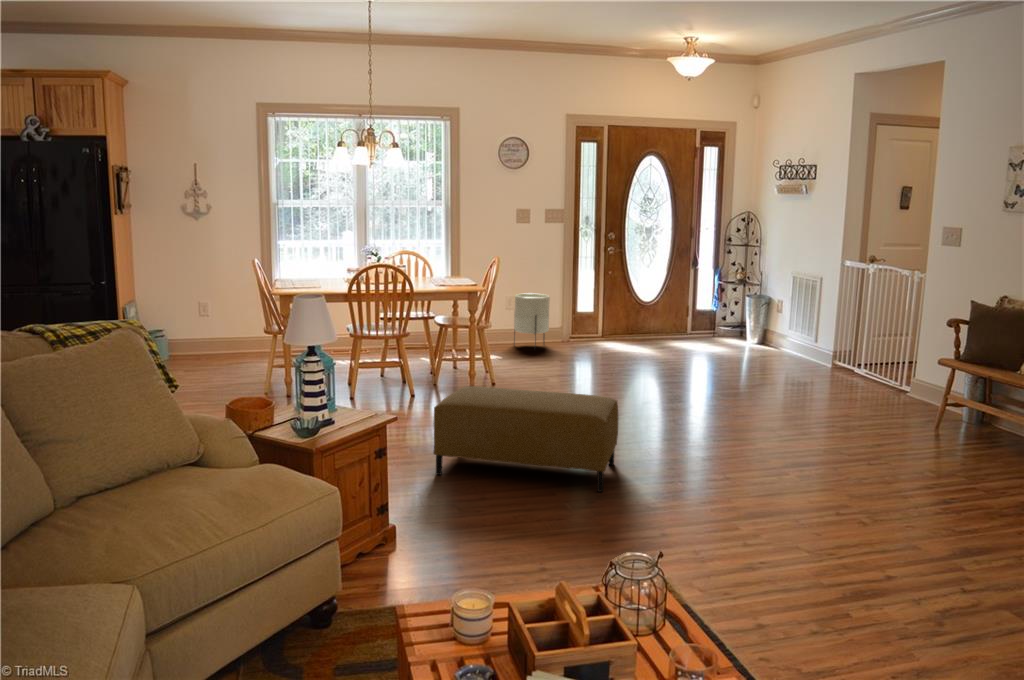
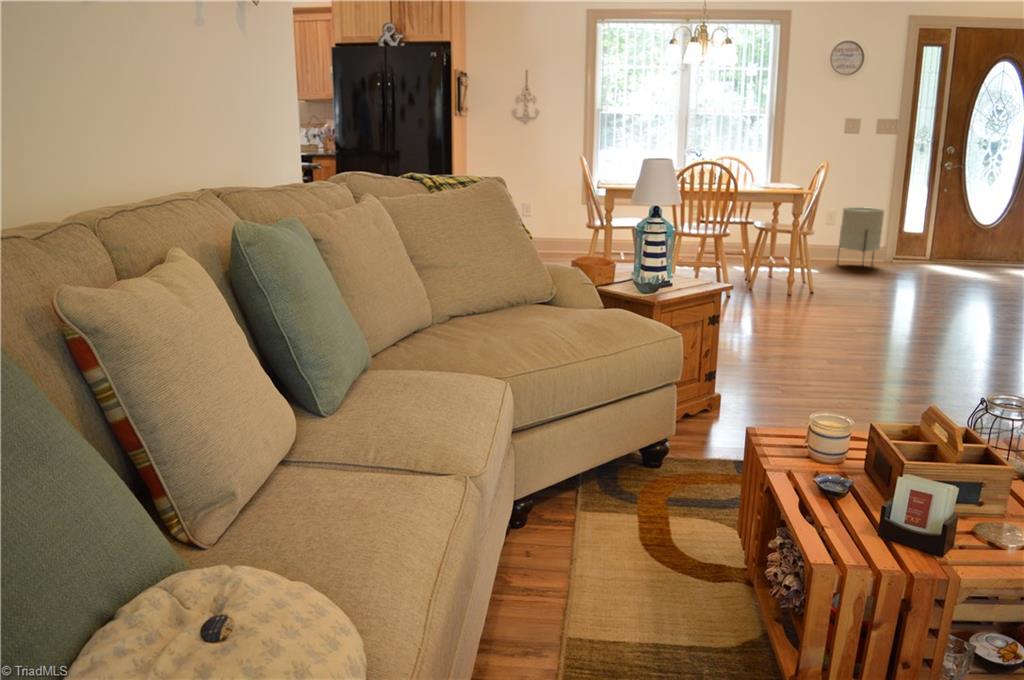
ottoman: present [433,386,618,492] -> none [757,280,973,396]

